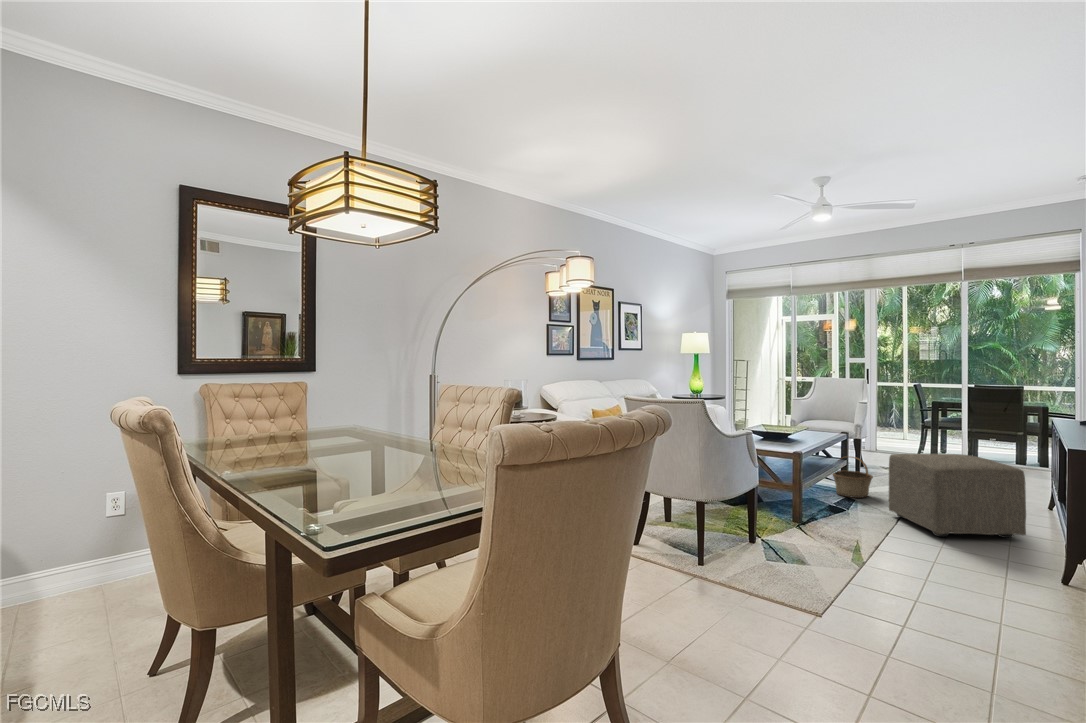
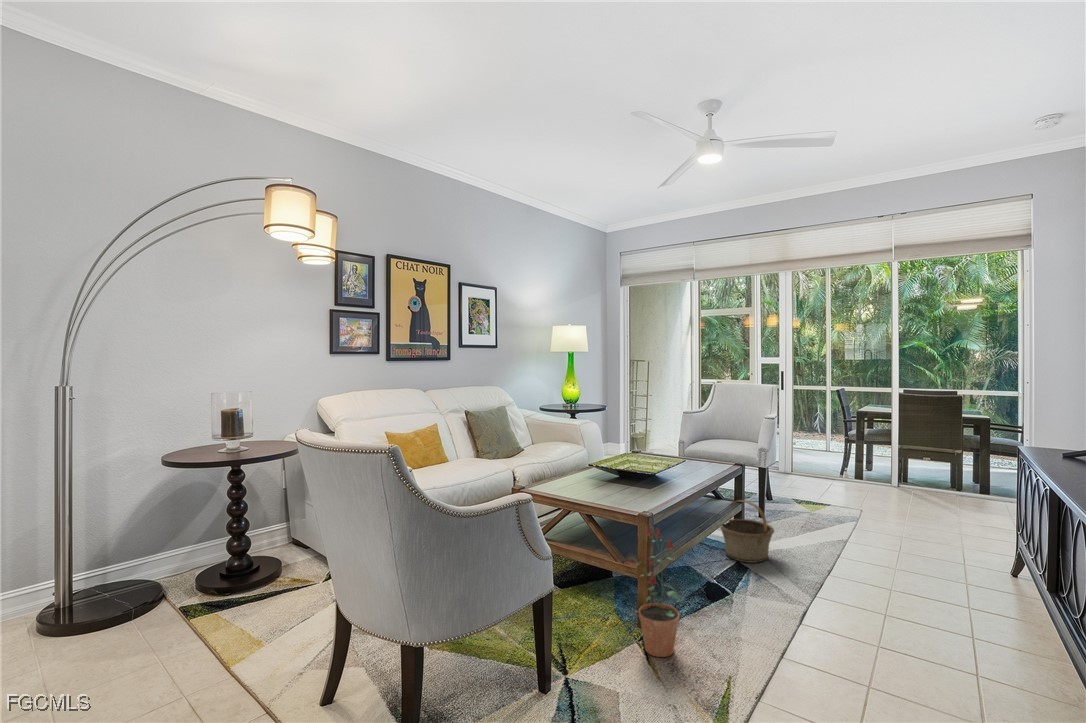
ottoman: present [889,454,1026,538] -> none [789,506,988,652]
potted plant: none [784,458,826,535] -> present [625,526,680,657]

